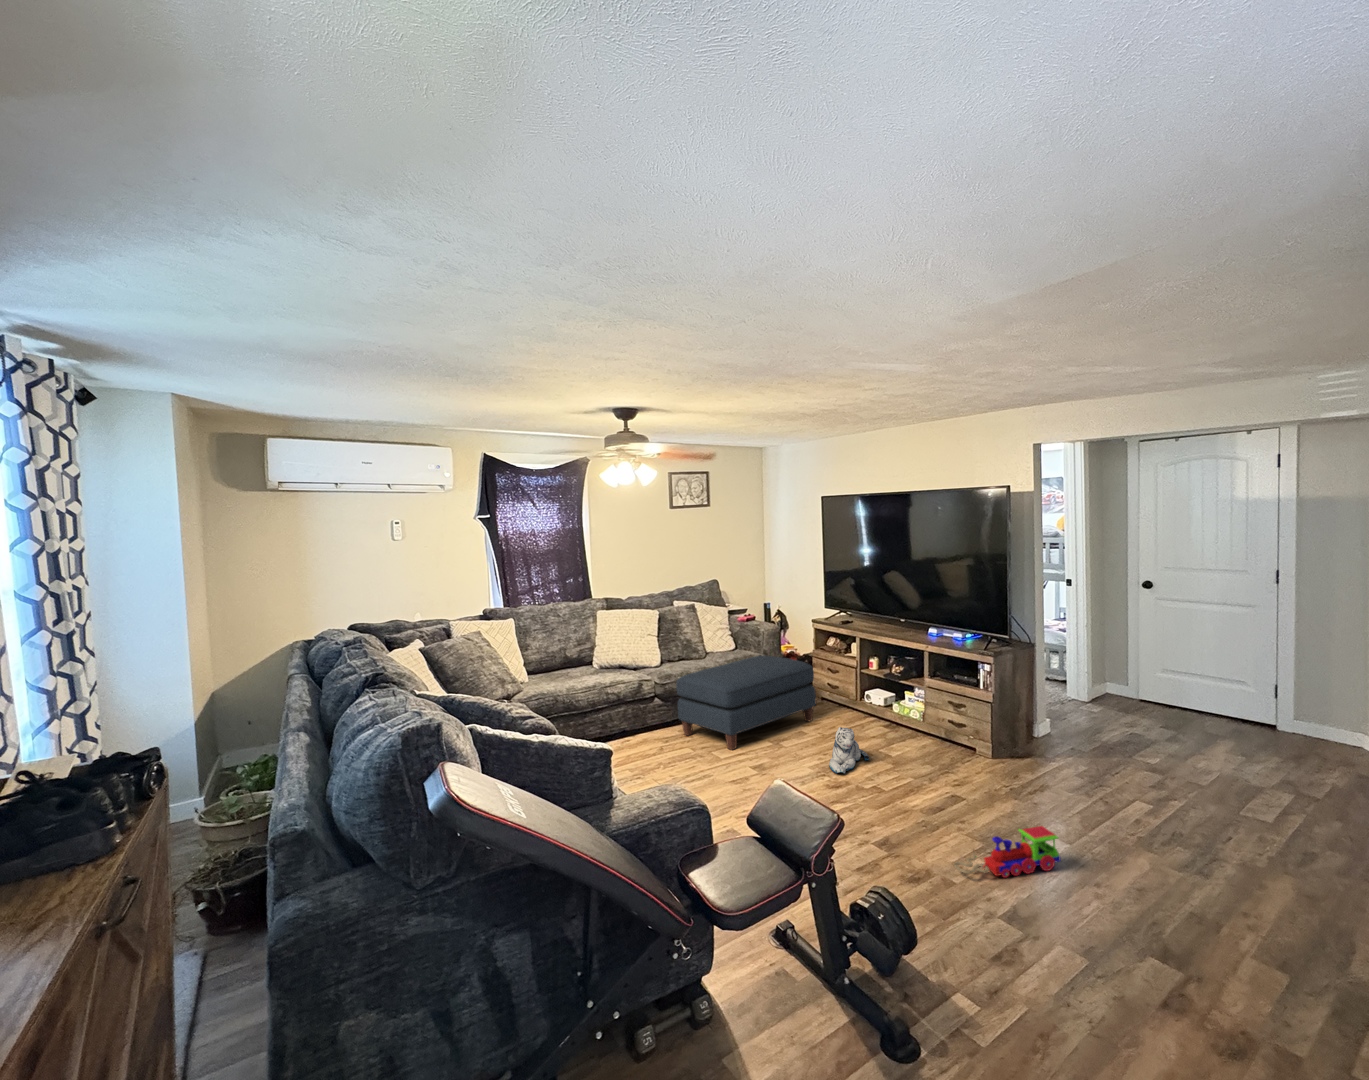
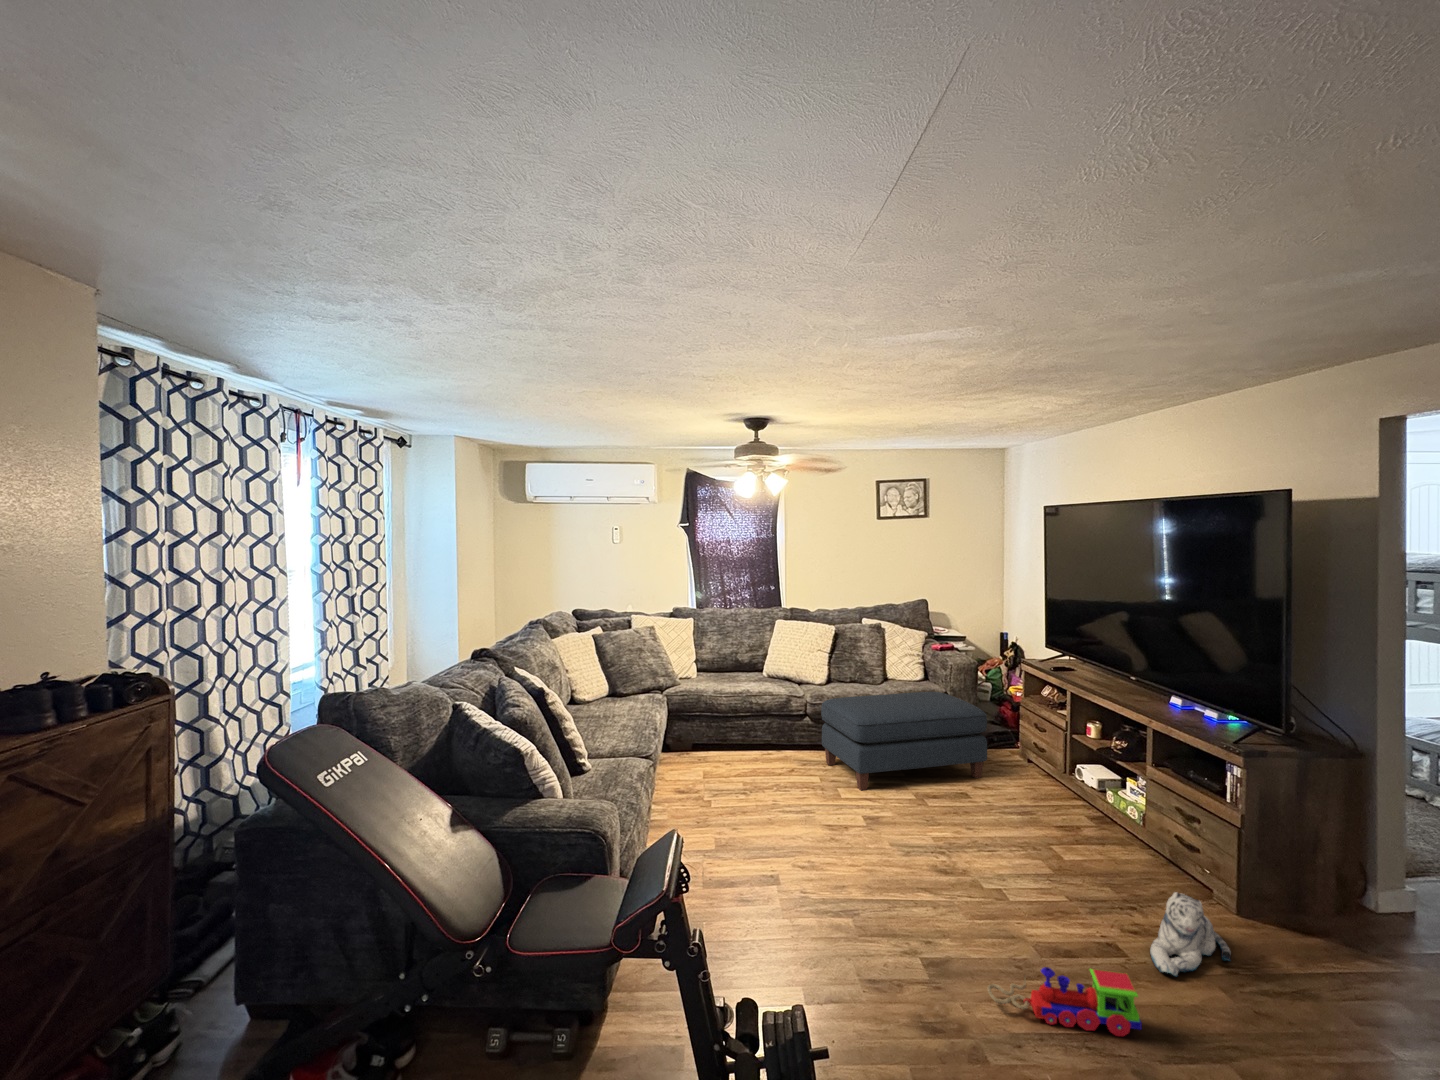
plush toy: present [829,727,869,774] -> present [1150,892,1231,976]

